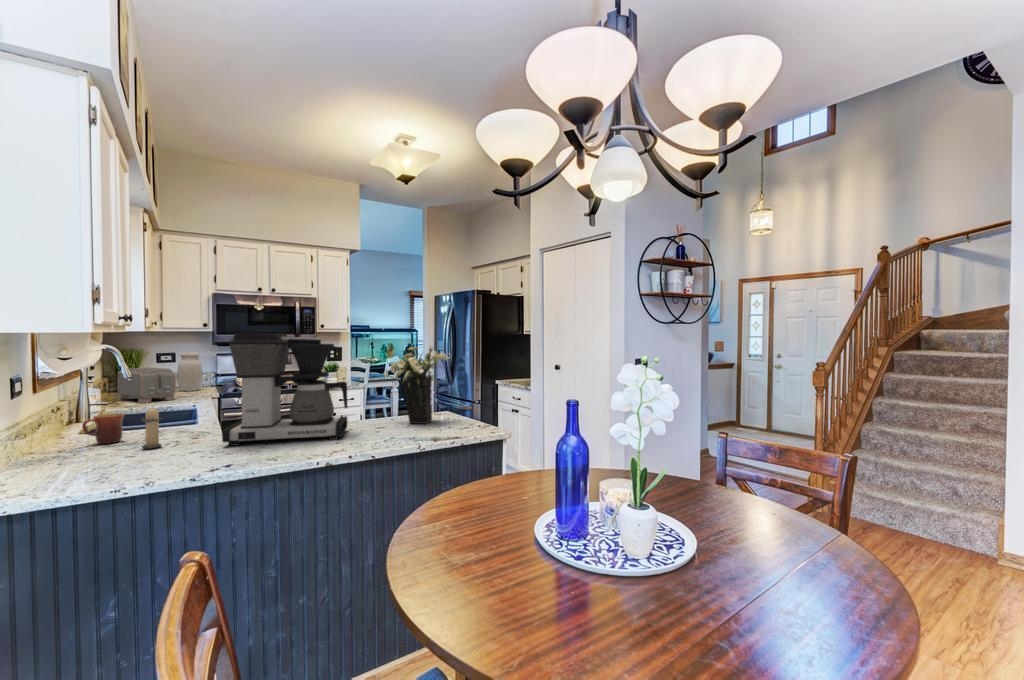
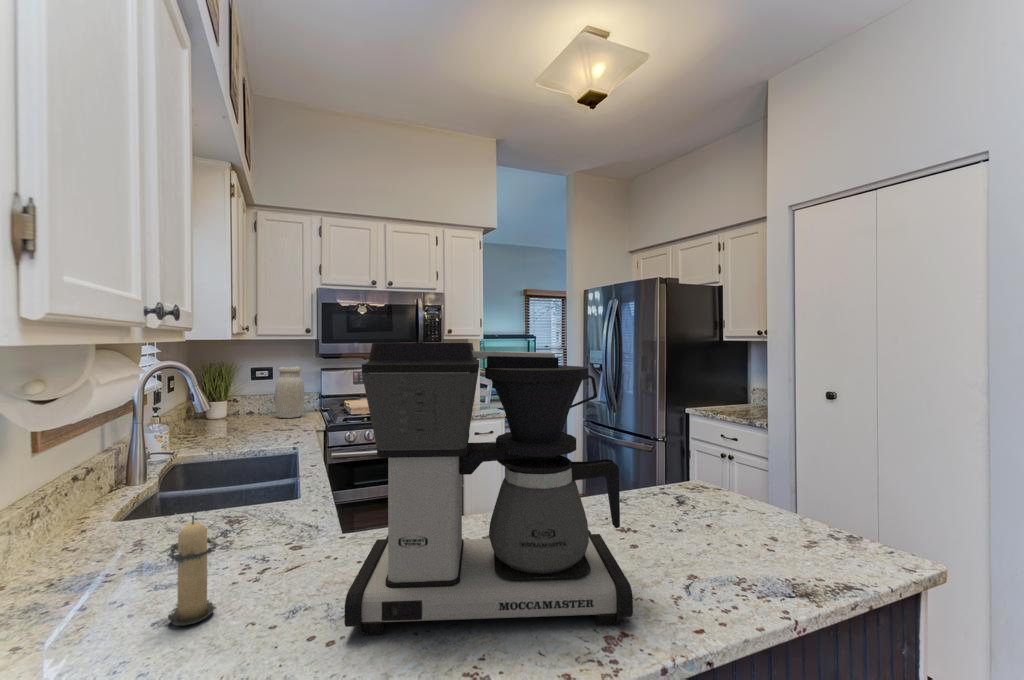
flower arrangement: present [383,347,451,424] -> none [646,368,807,549]
toaster: present [117,367,176,403] -> none [200,388,271,441]
mug: present [82,413,124,444] -> none [71,506,159,578]

